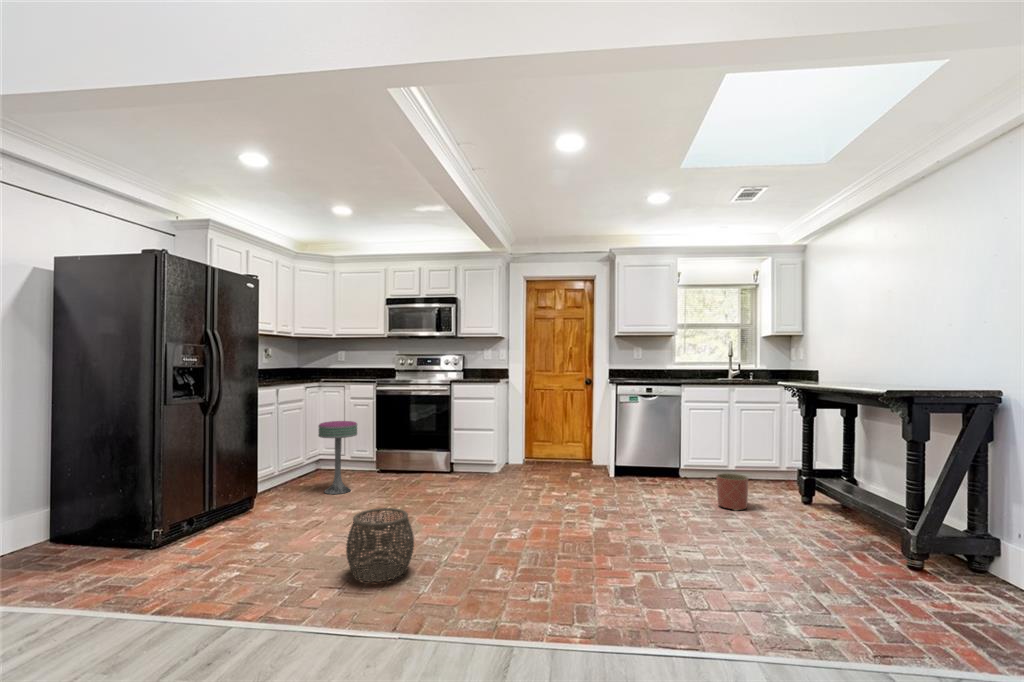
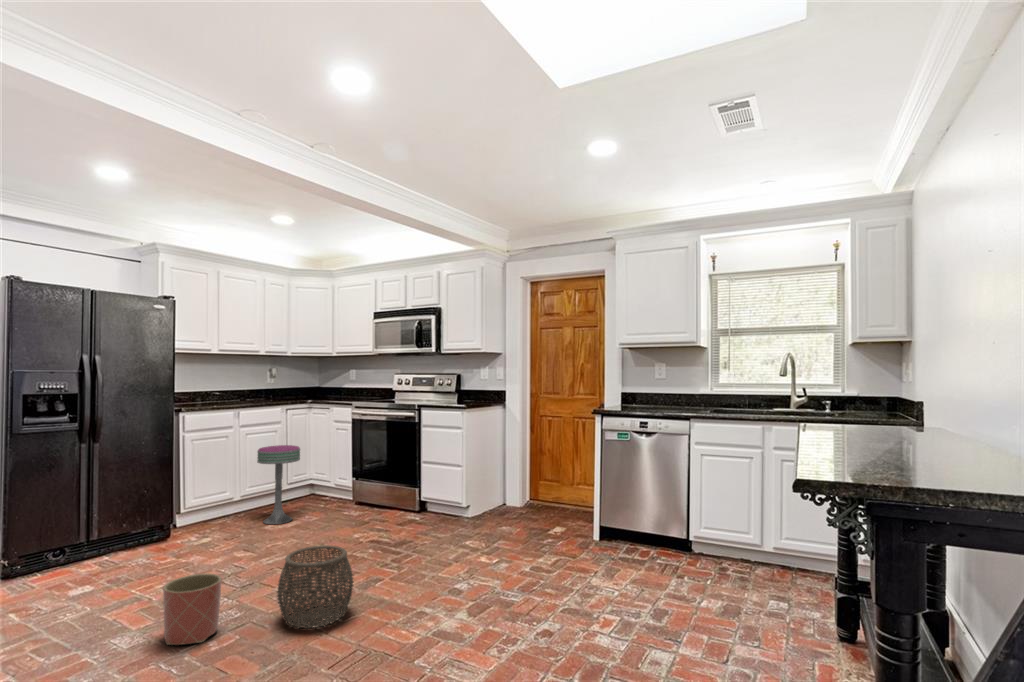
planter: present [716,473,748,511] -> present [163,574,222,645]
woven basket: present [346,508,414,582] -> present [277,545,354,628]

